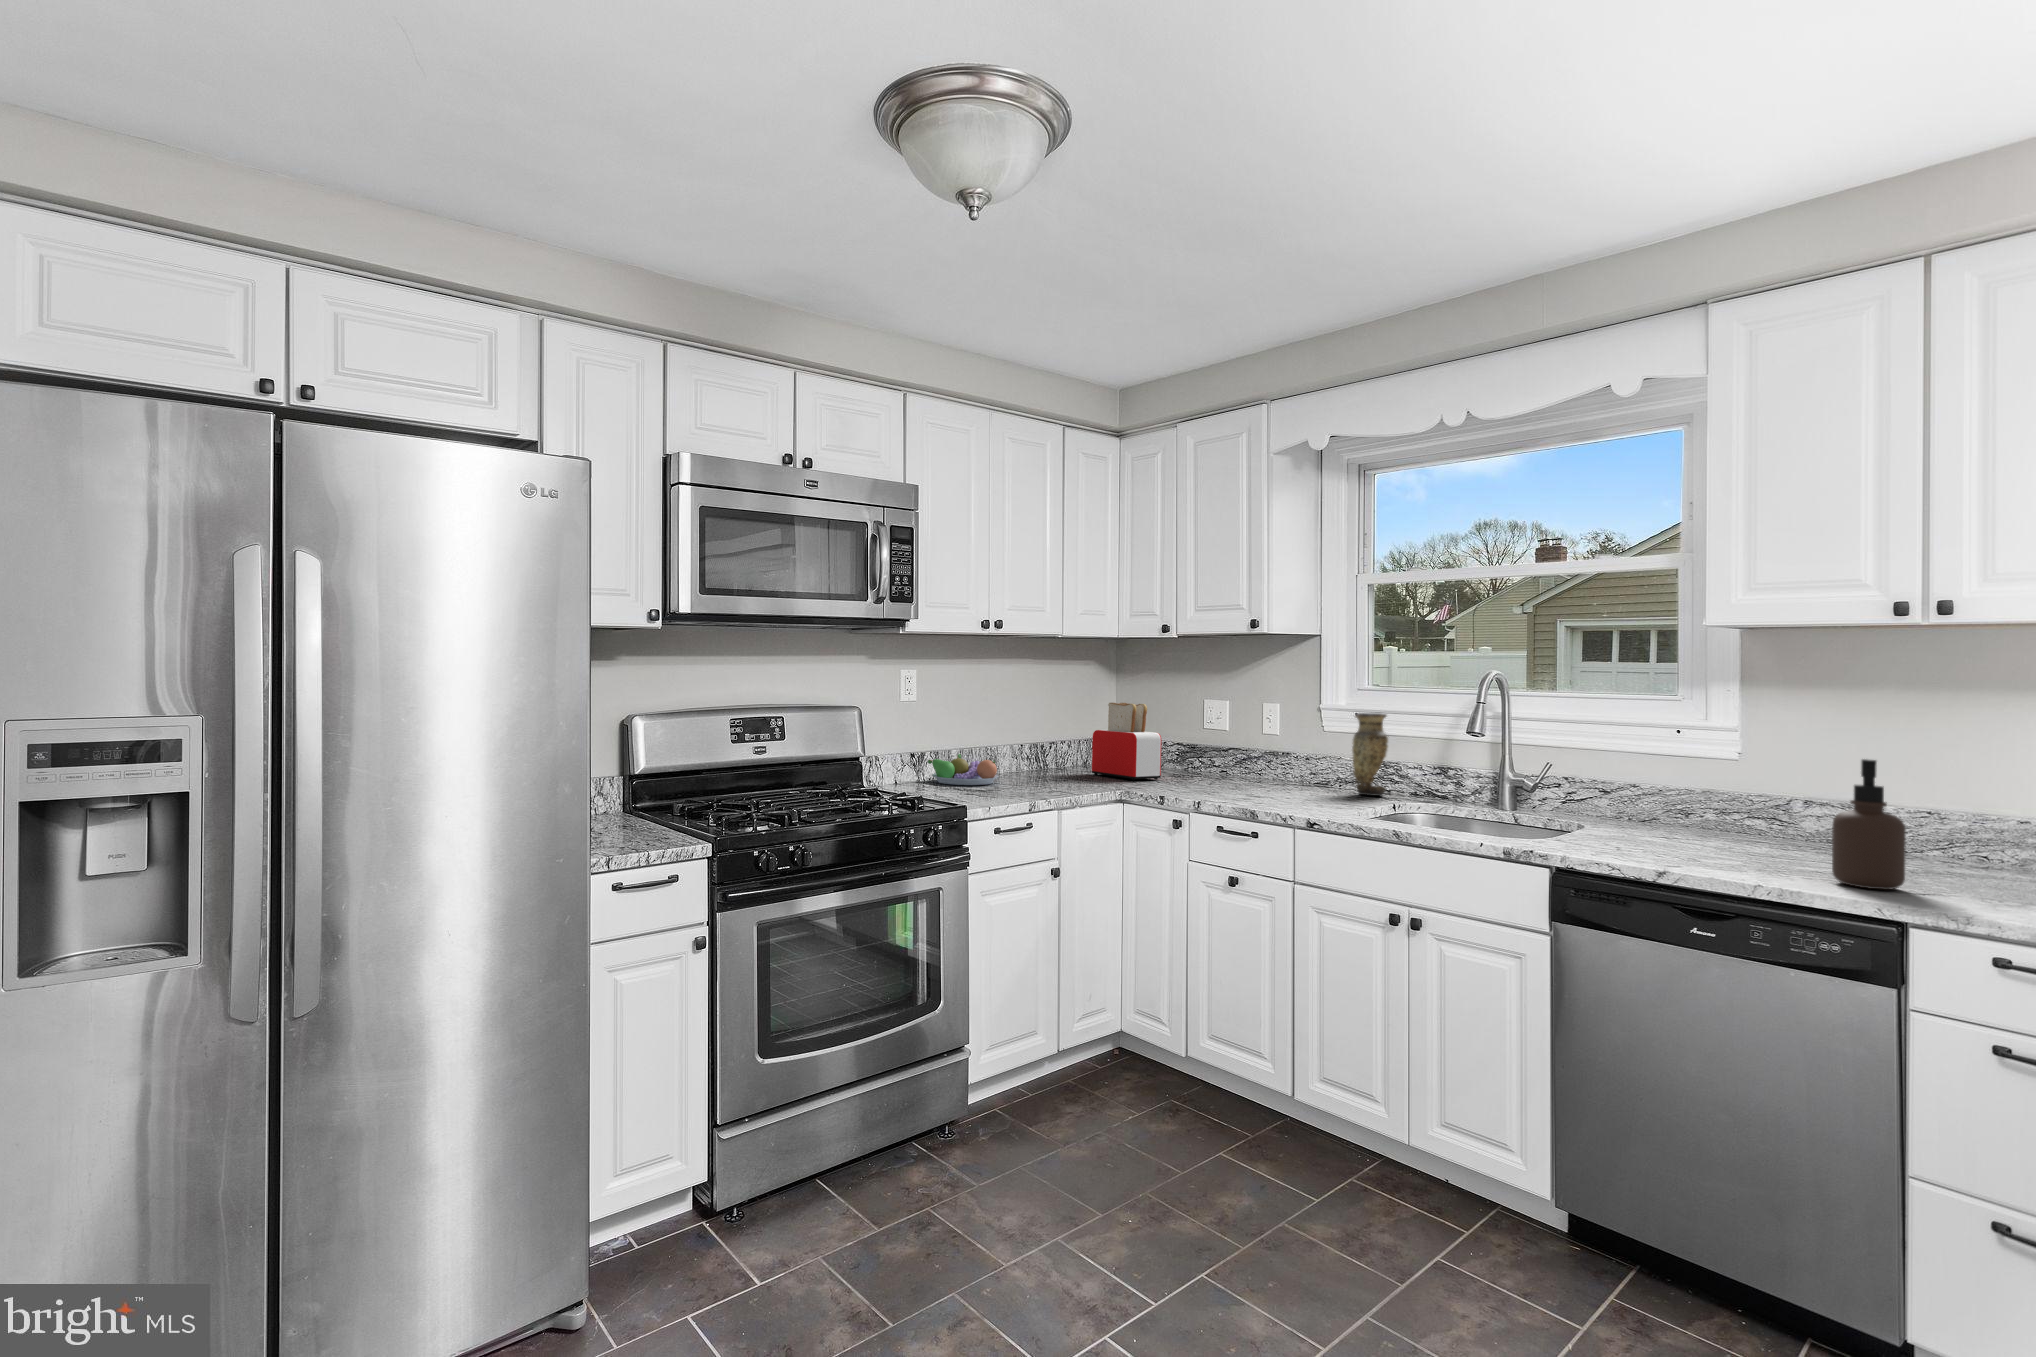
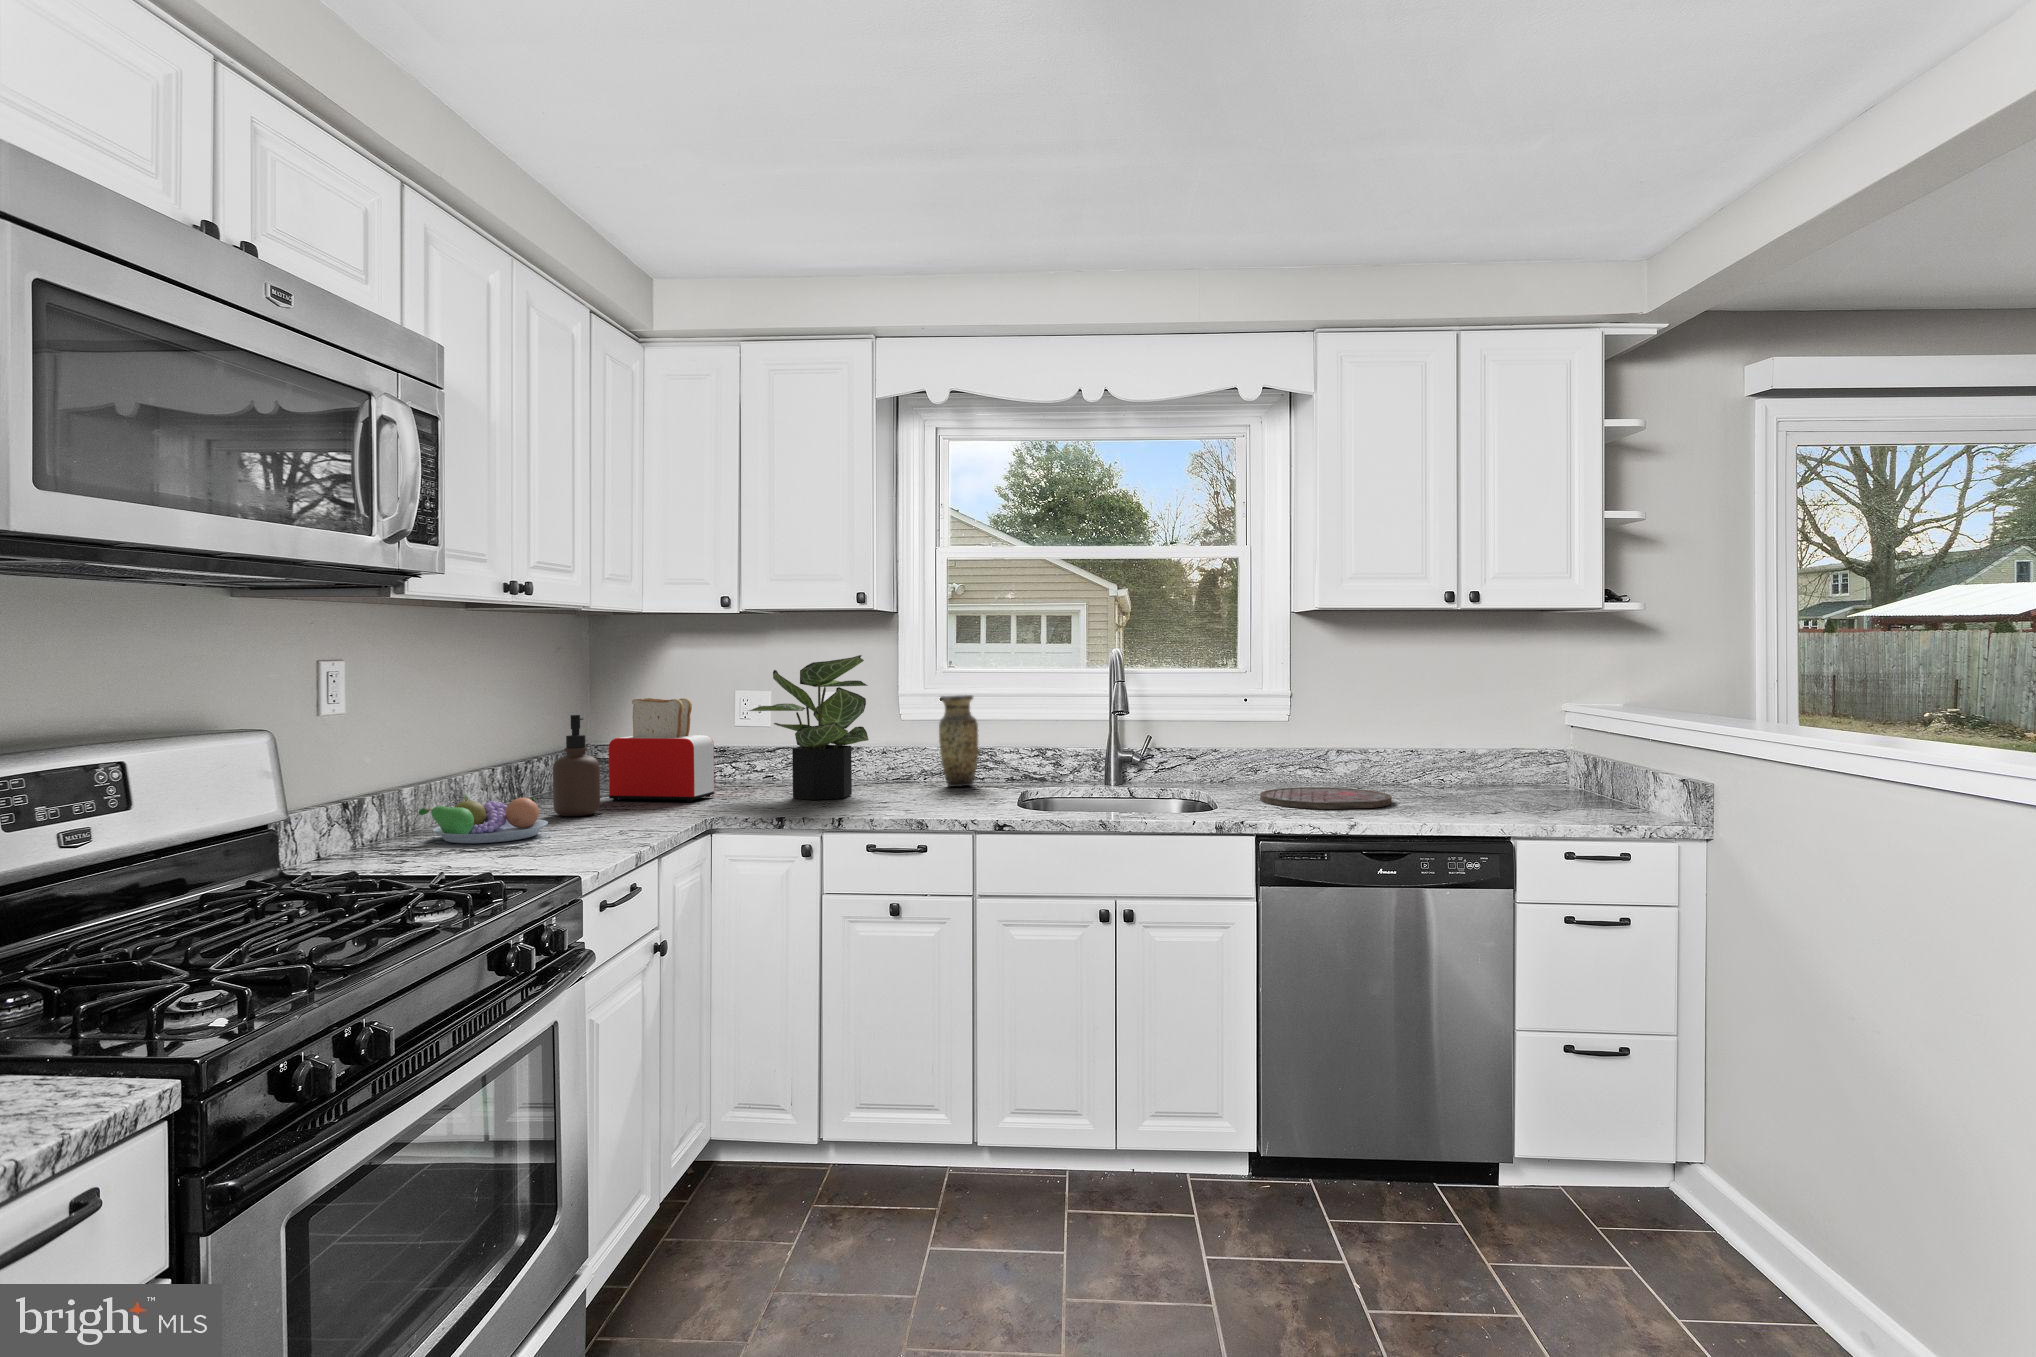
potted plant: none [1186,673,1282,791] -> present [749,655,869,800]
soap dispenser: present [1832,759,1906,890] -> present [553,715,600,816]
cutting board: none [1631,833,1814,865] -> present [1260,787,1392,809]

